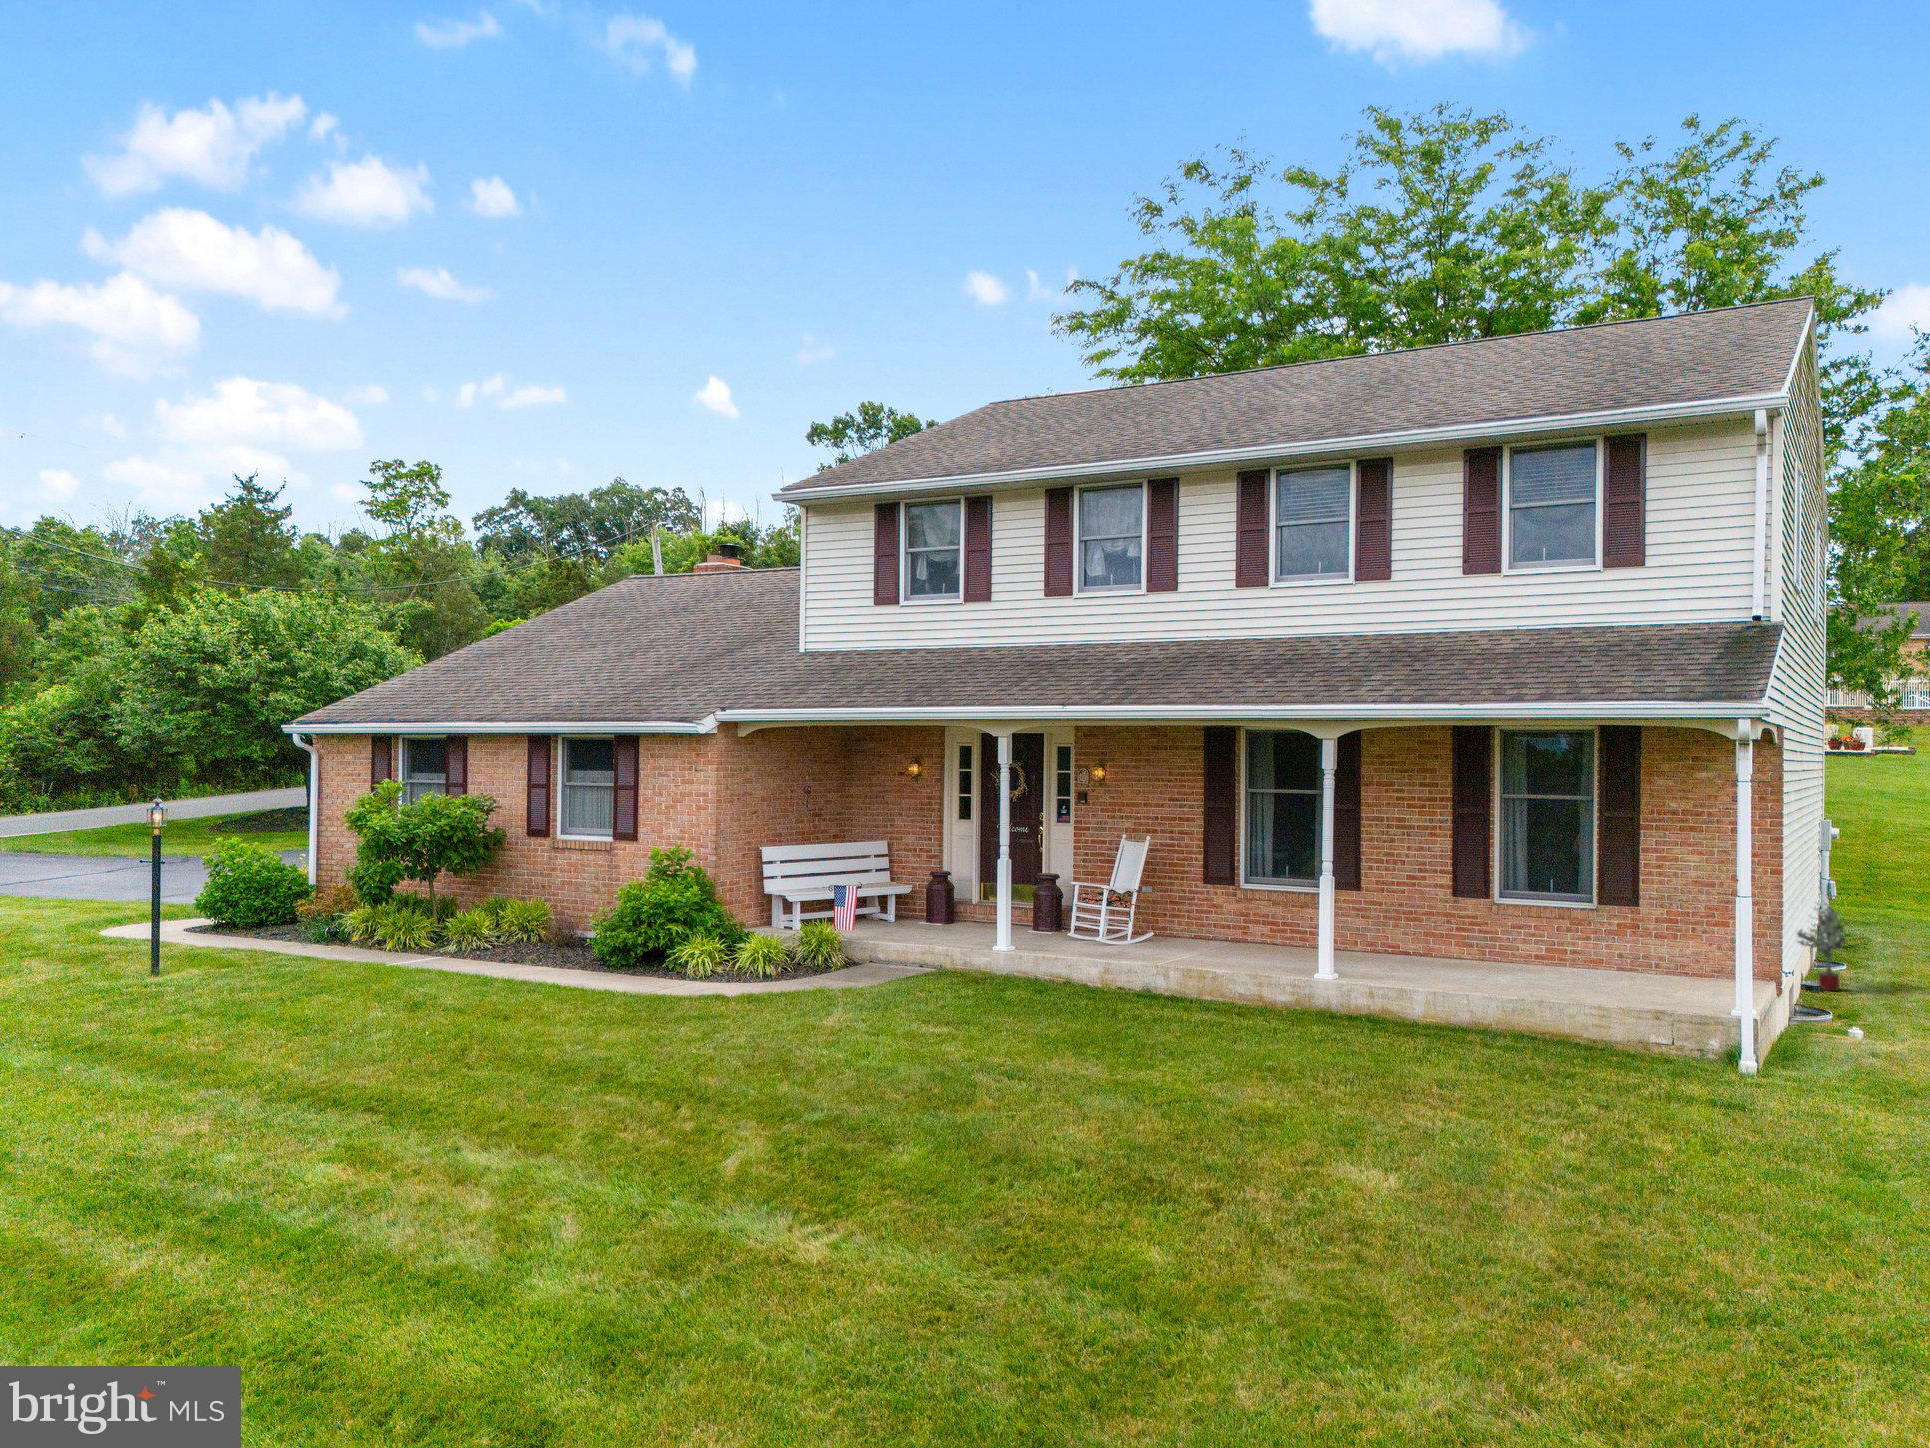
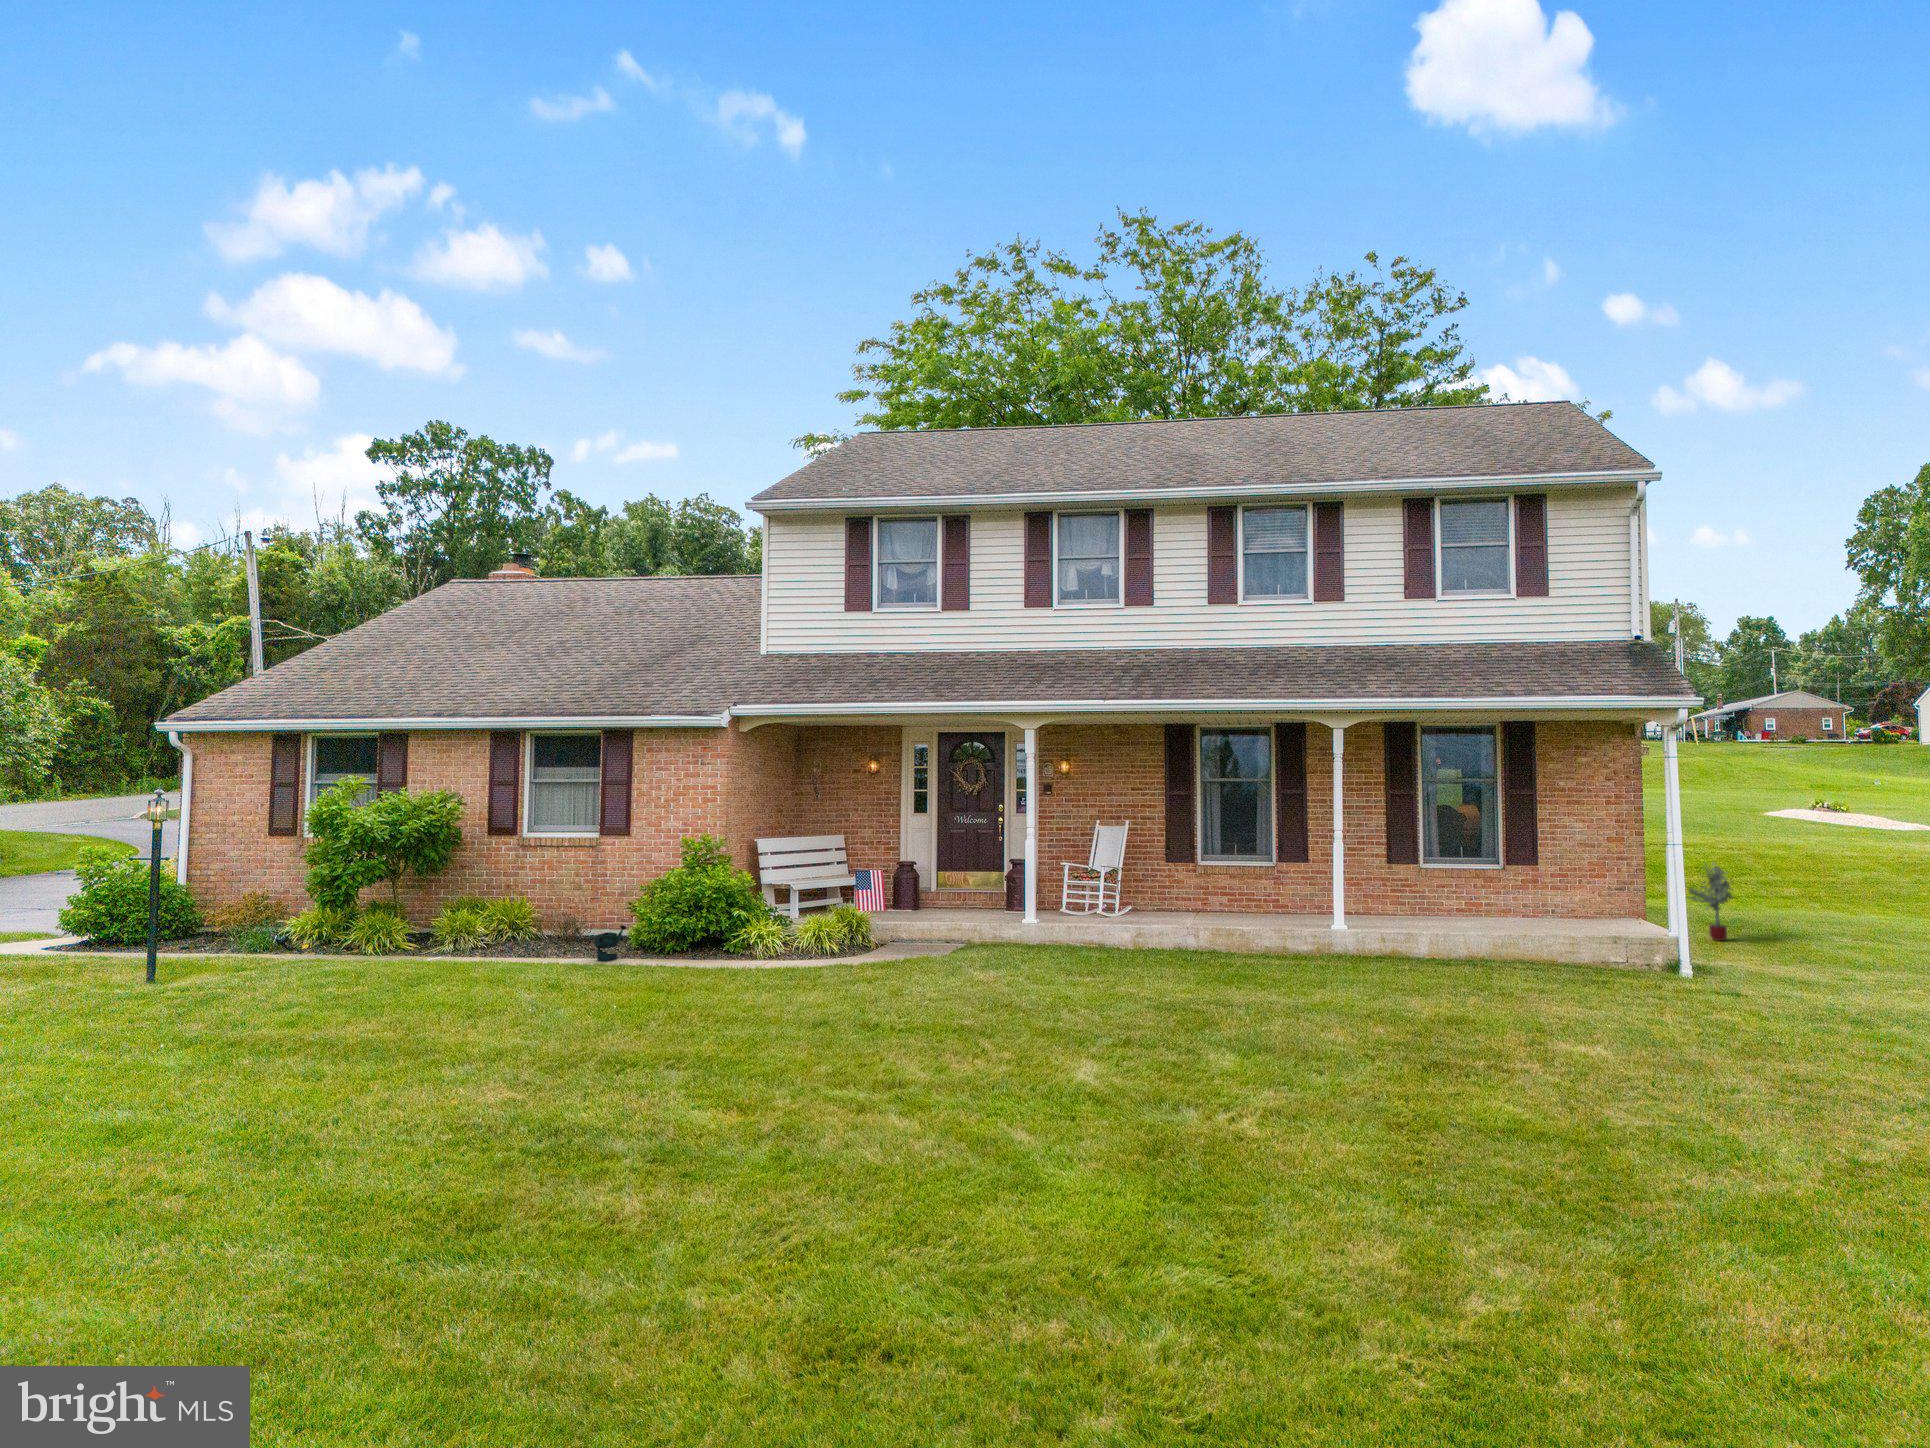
watering can: none [587,936,621,974] -> present [595,926,626,962]

